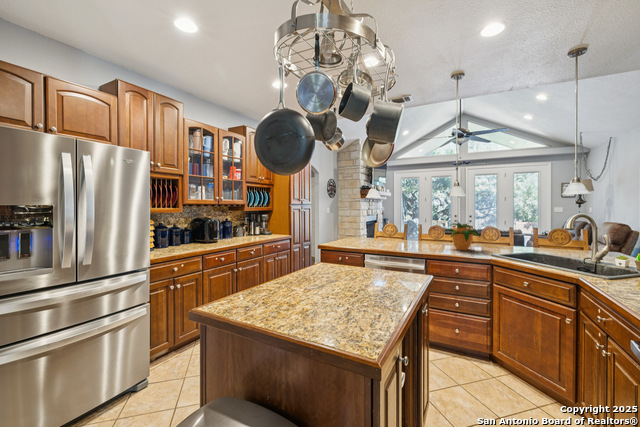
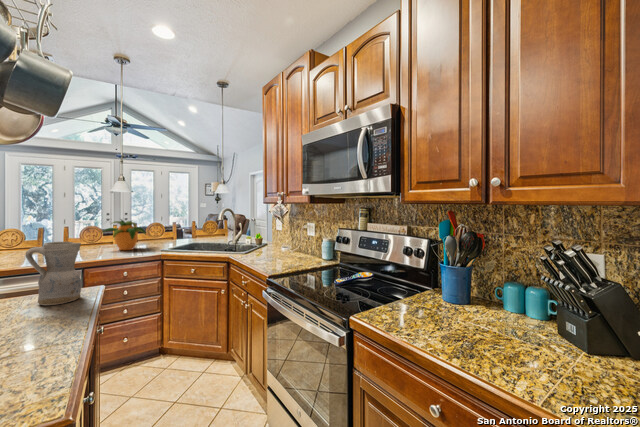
ceramic pitcher: none [382,238,414,286] -> present [25,242,81,305]

